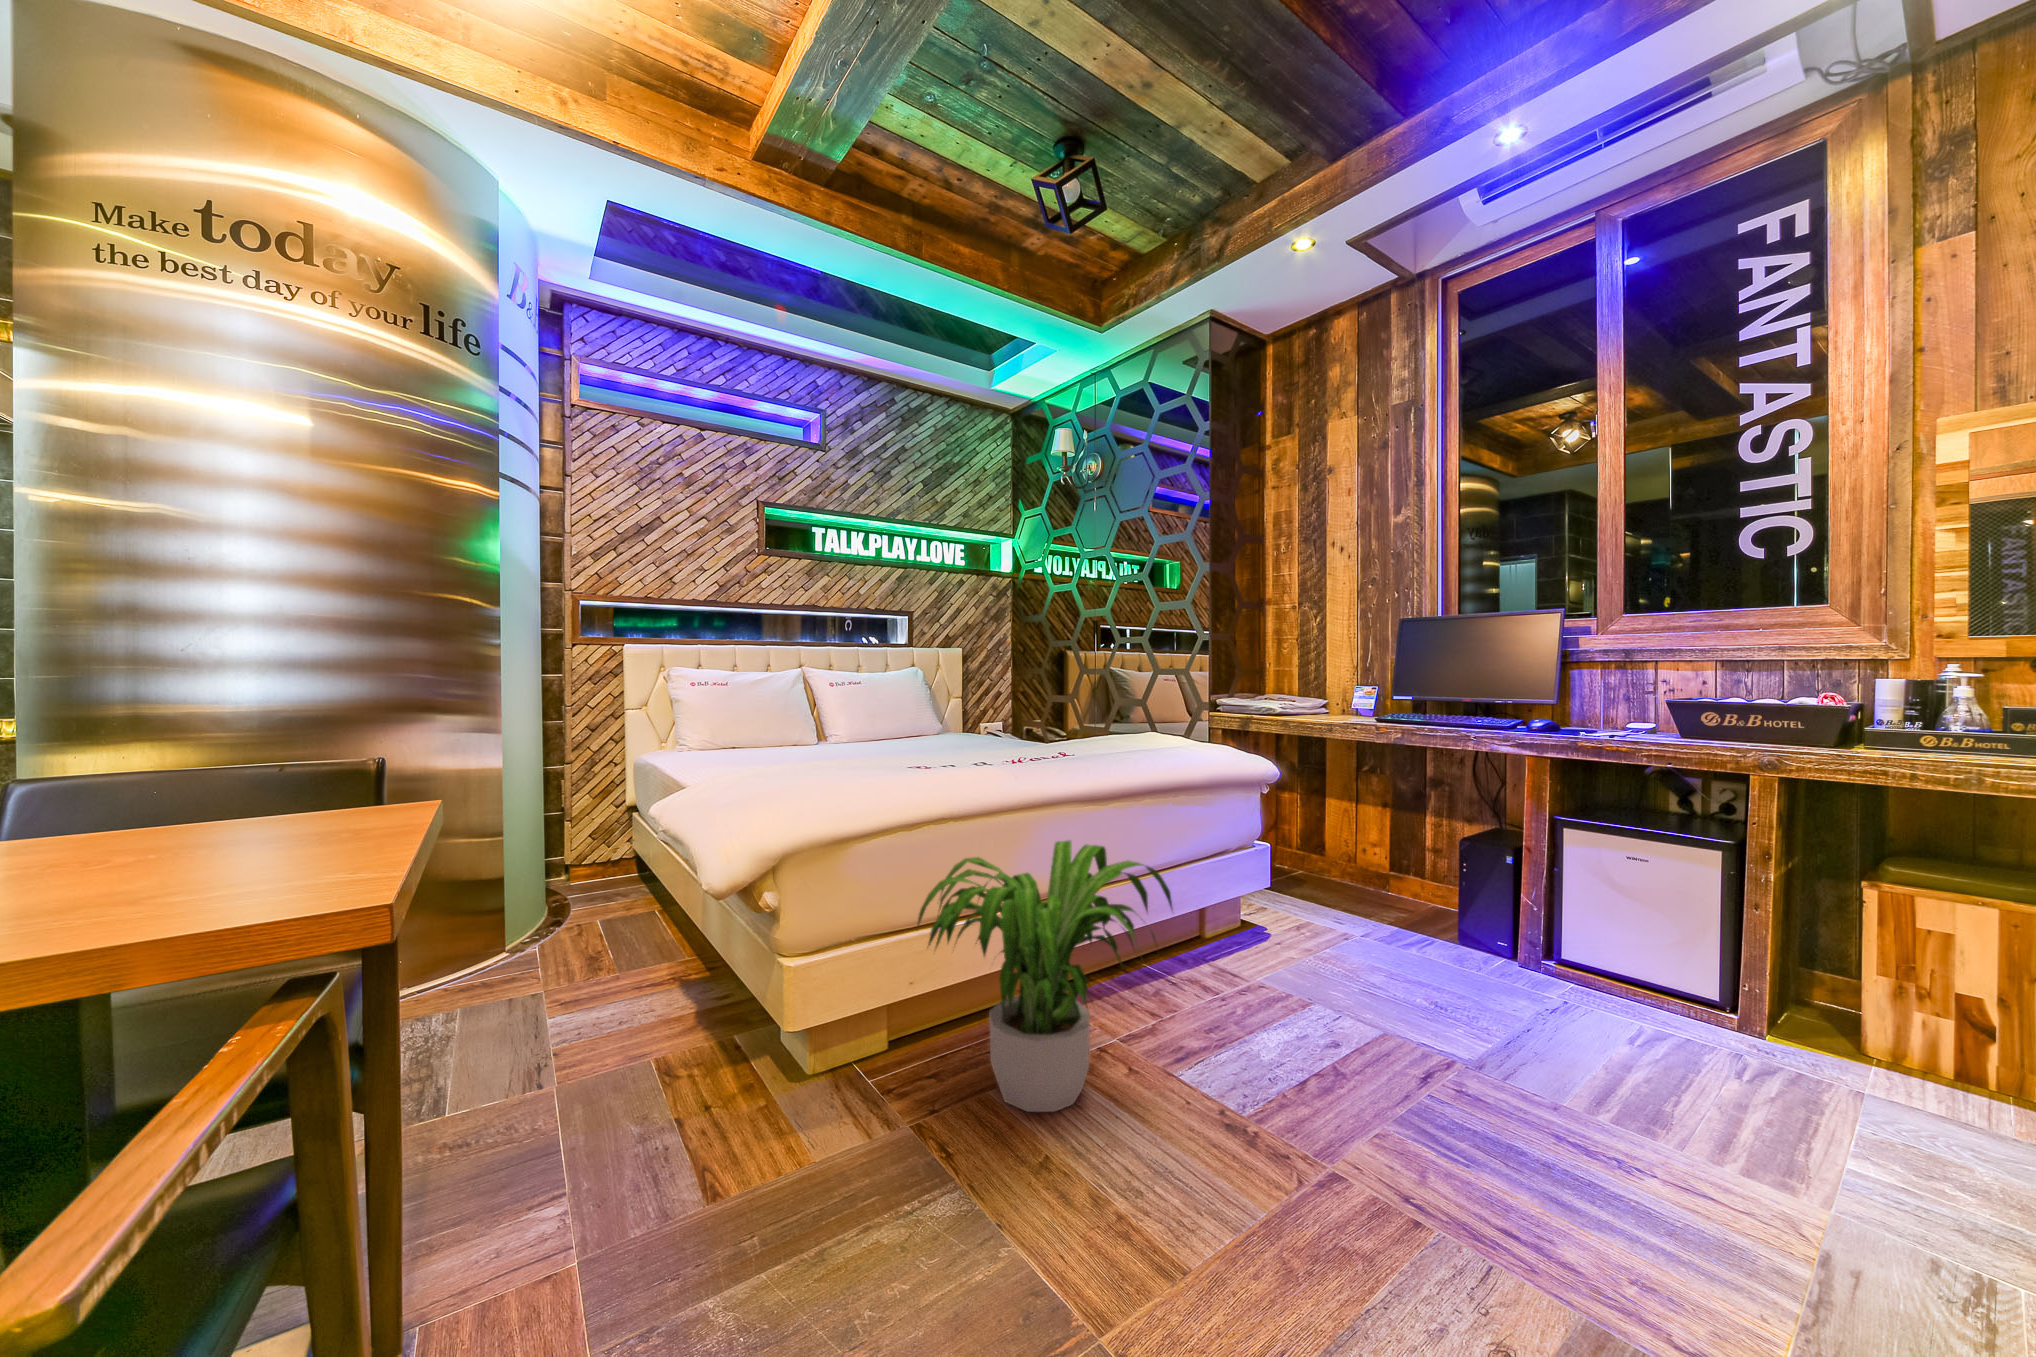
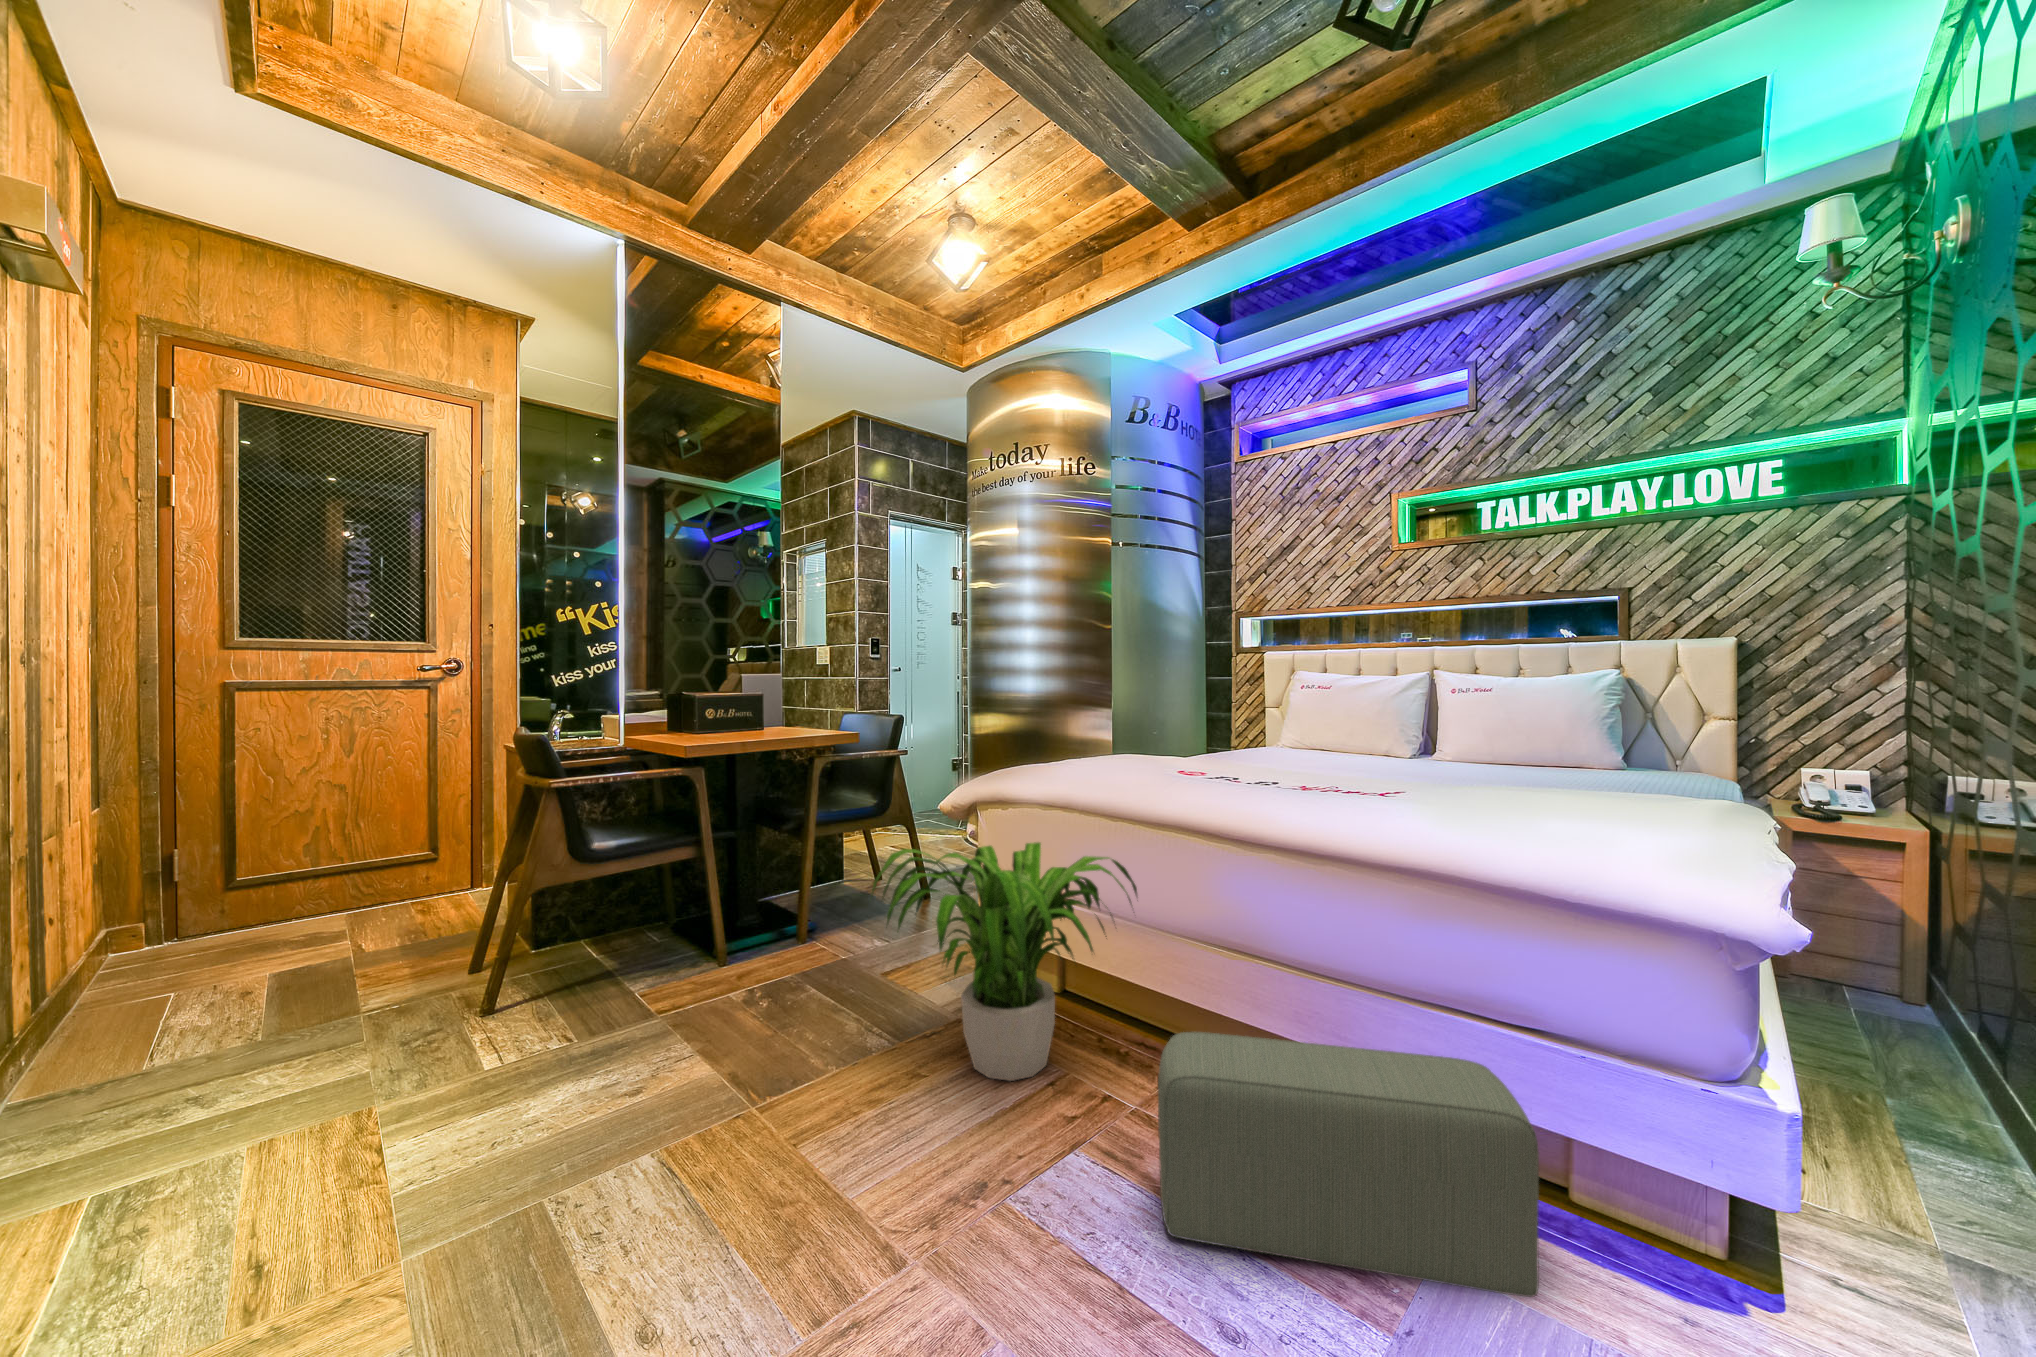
pouf: none [1217,876,1295,1044] -> present [1158,1032,1539,1297]

